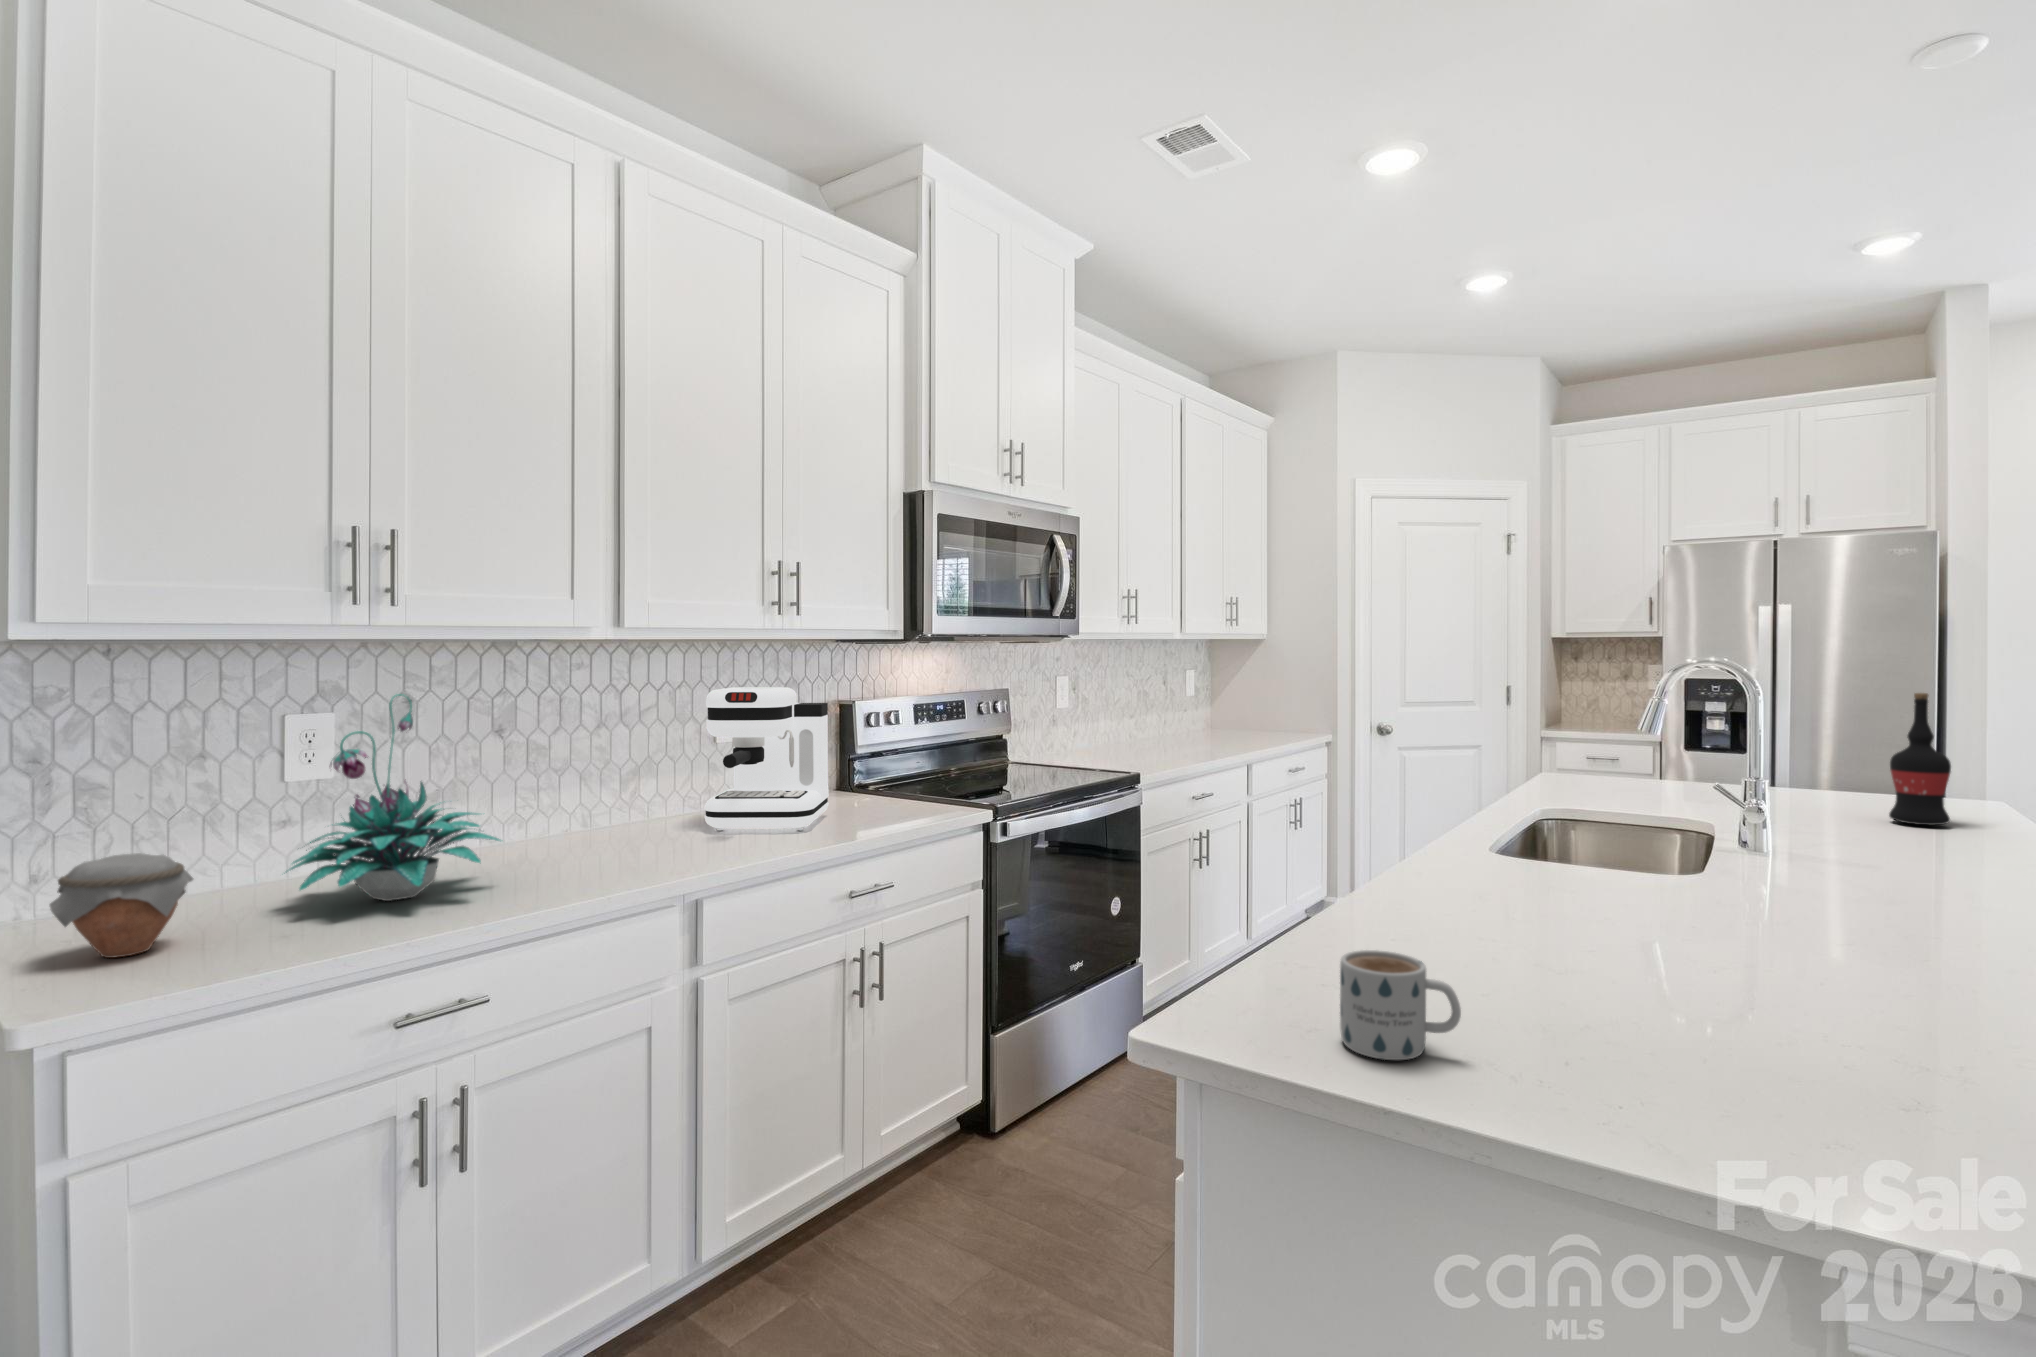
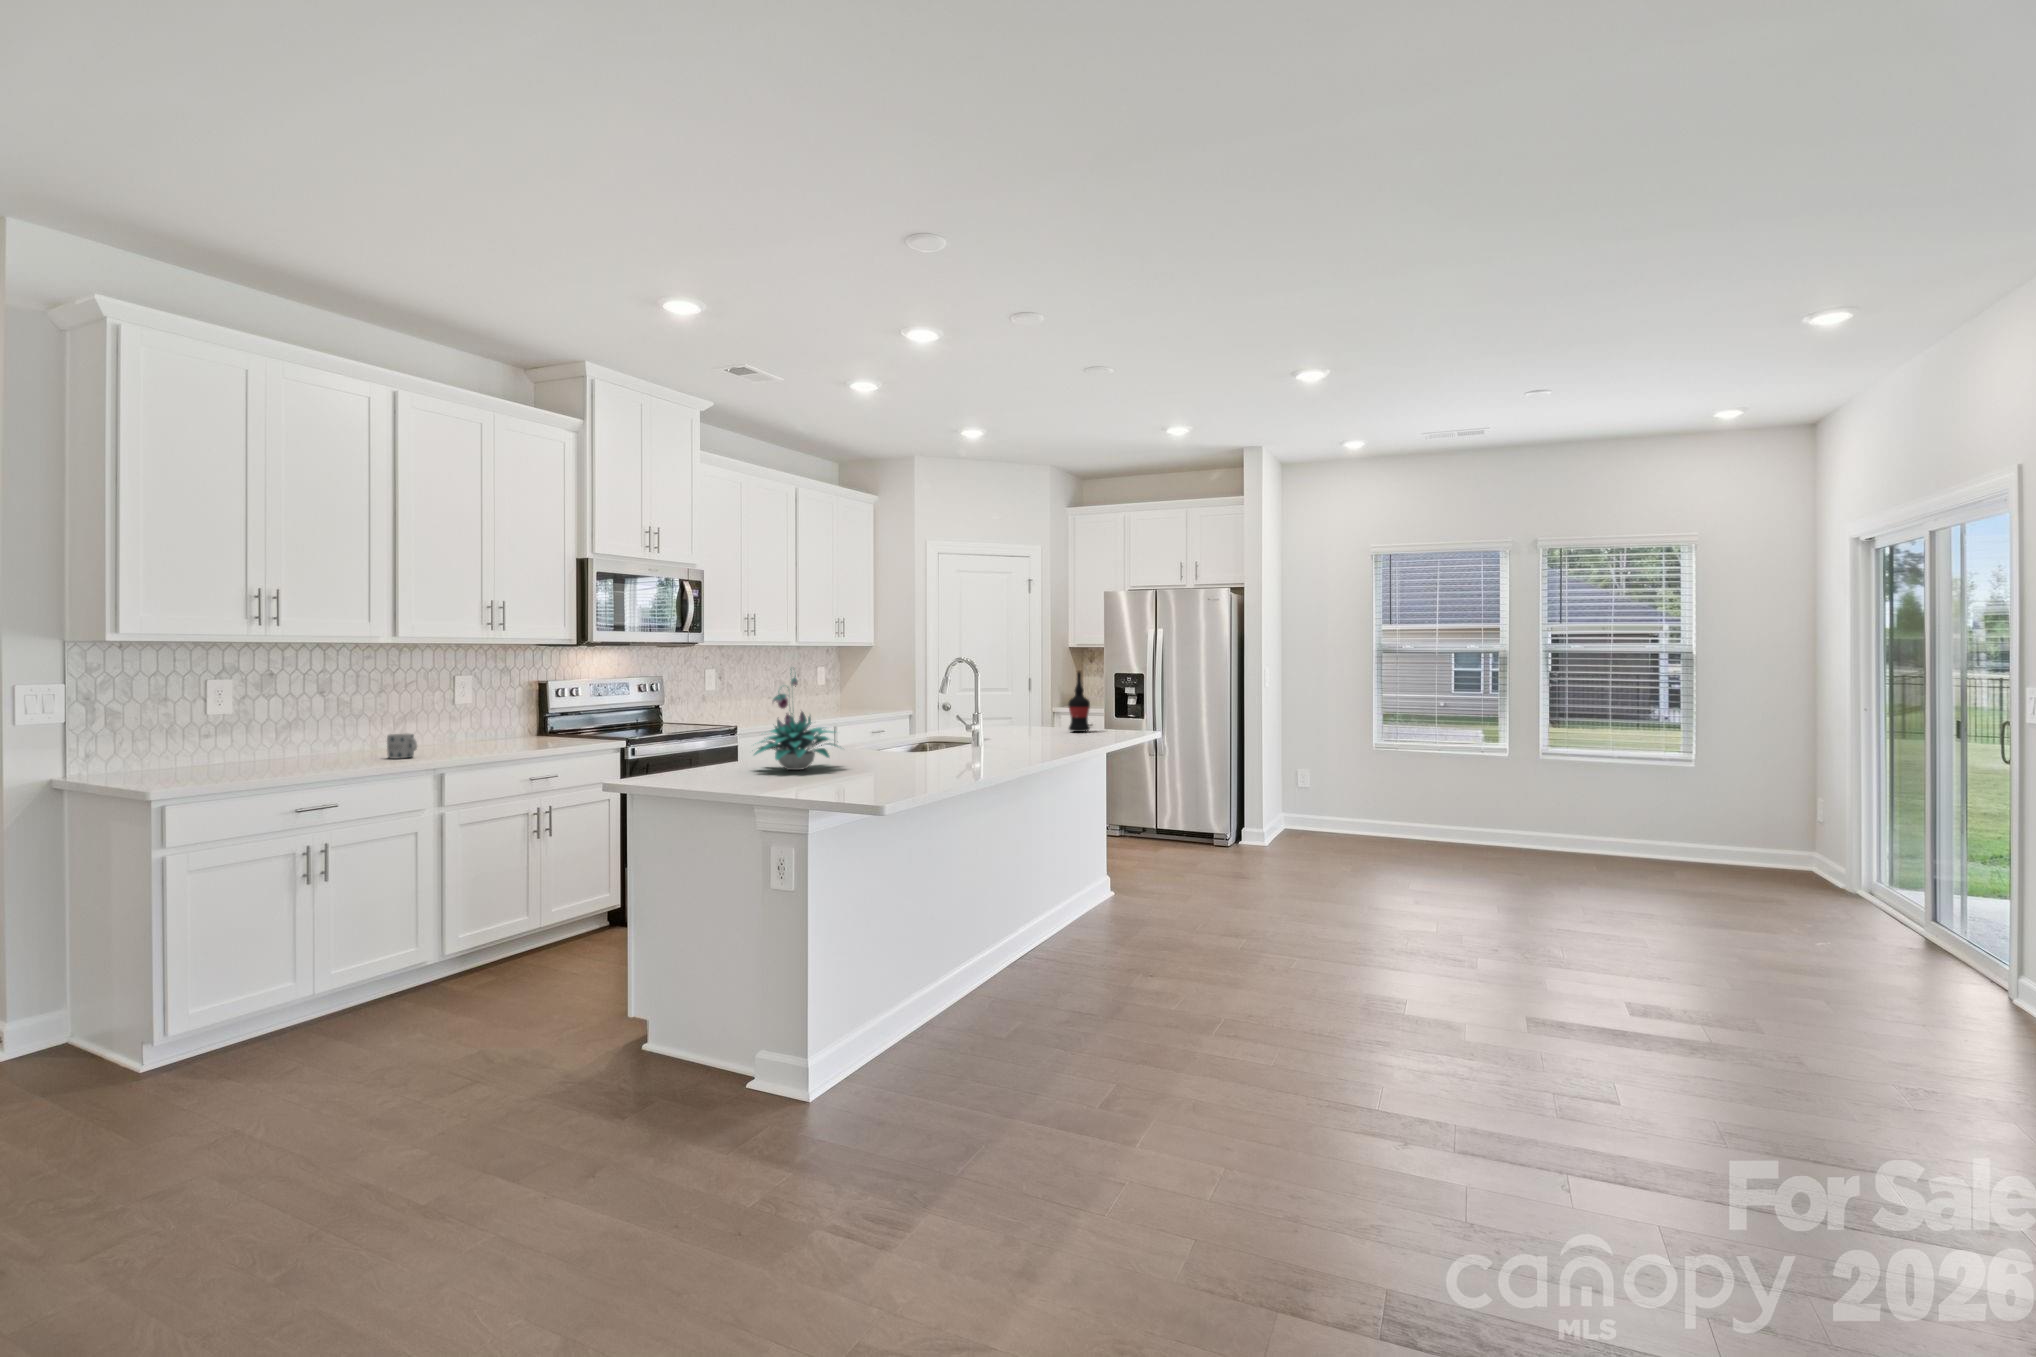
coffee maker: present [705,687,829,830] -> none [448,671,526,748]
plant: present [286,694,501,901] -> present [754,673,837,770]
jar: present [50,853,193,958] -> none [127,737,188,780]
mug: present [1340,950,1461,1060] -> present [387,734,417,759]

